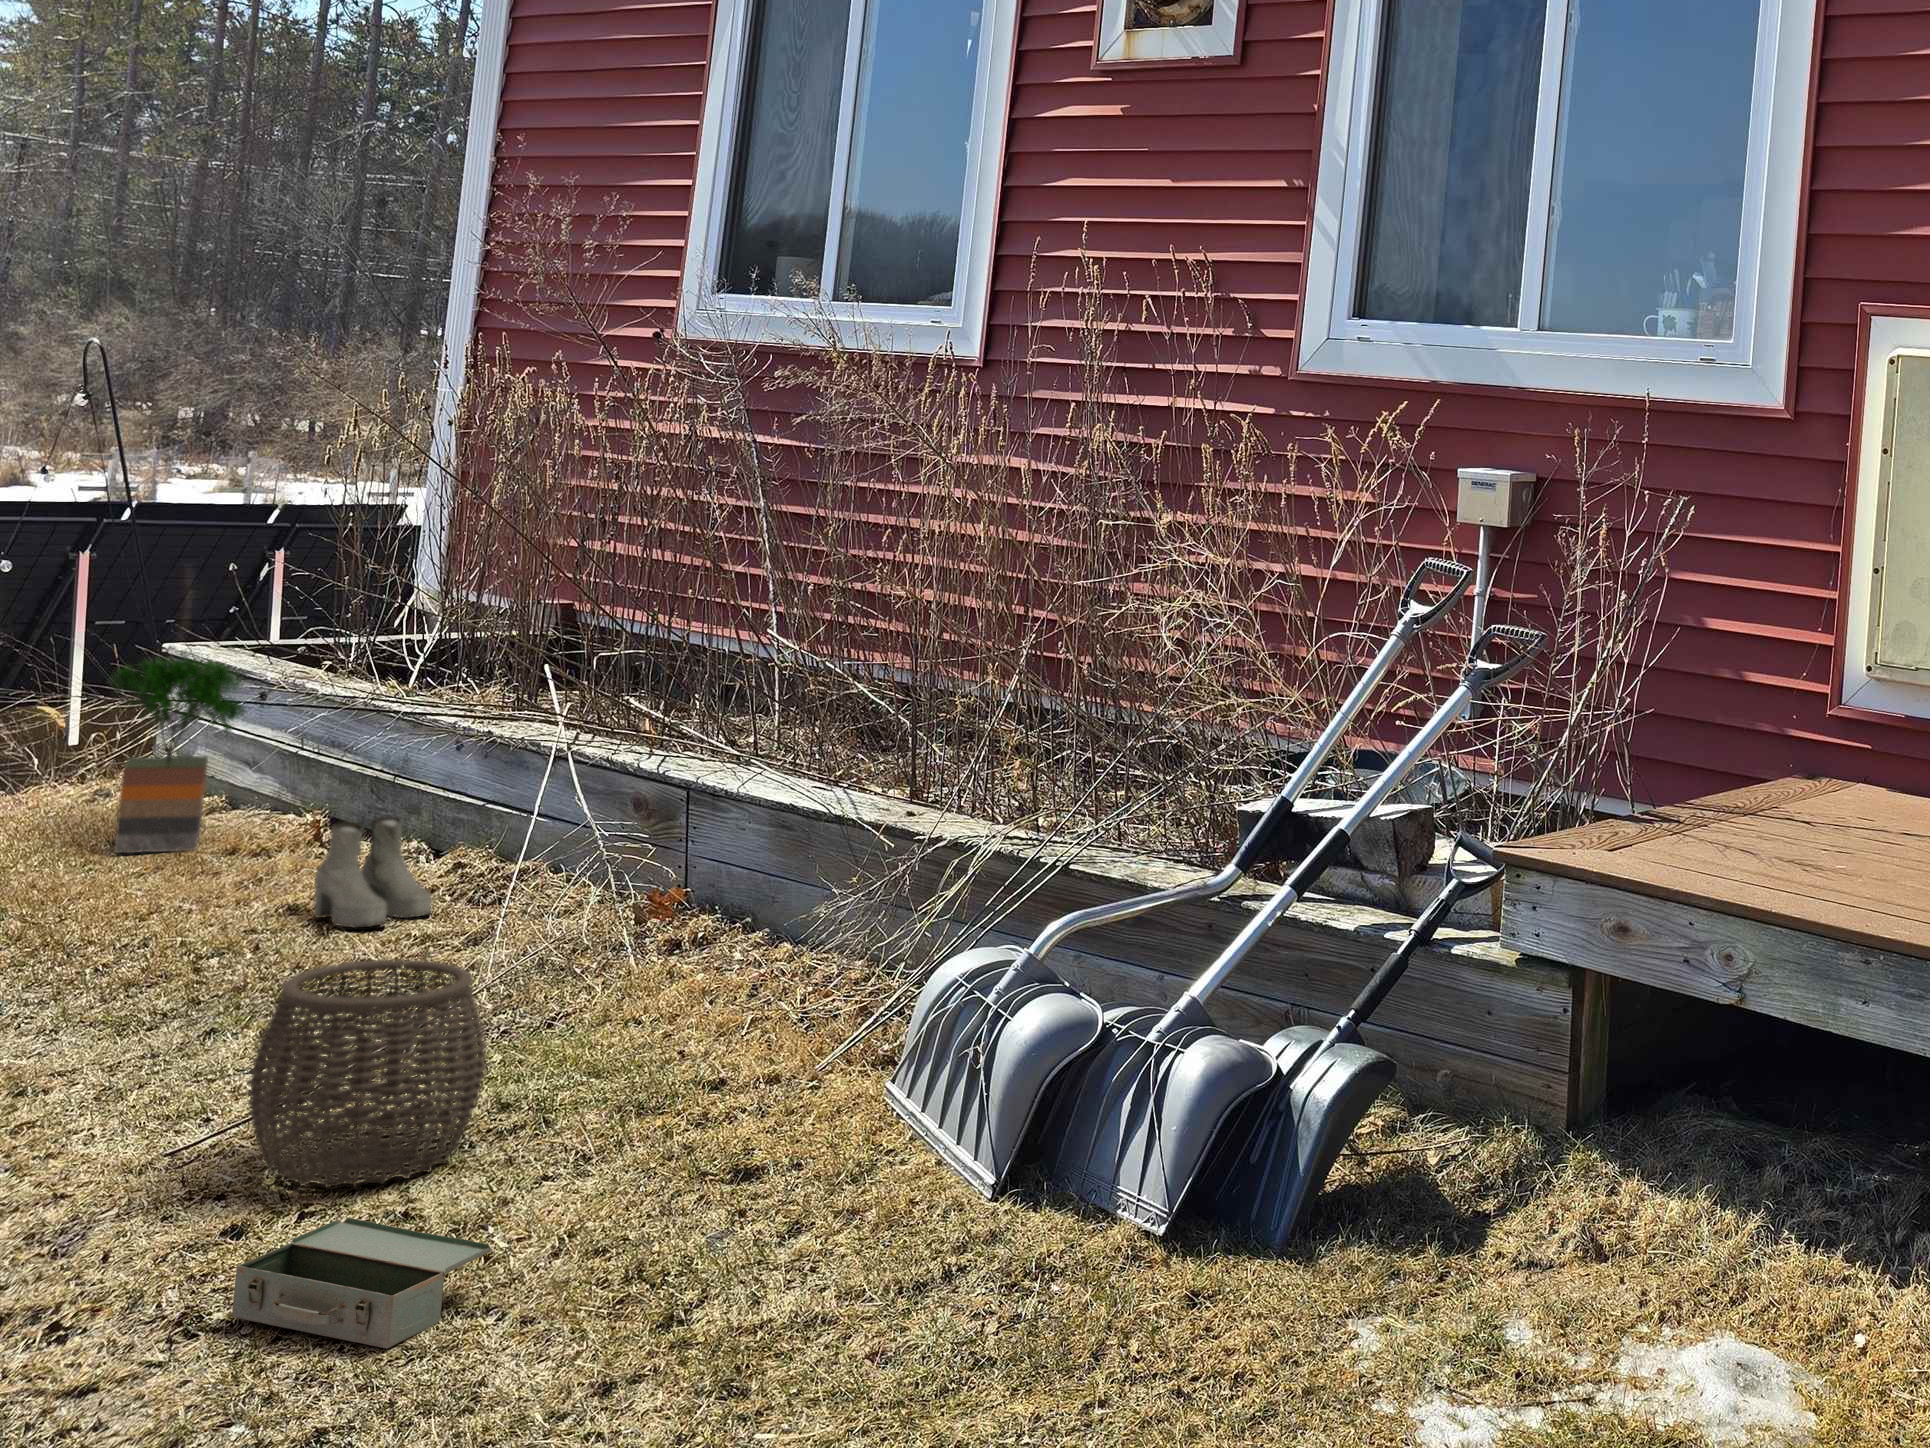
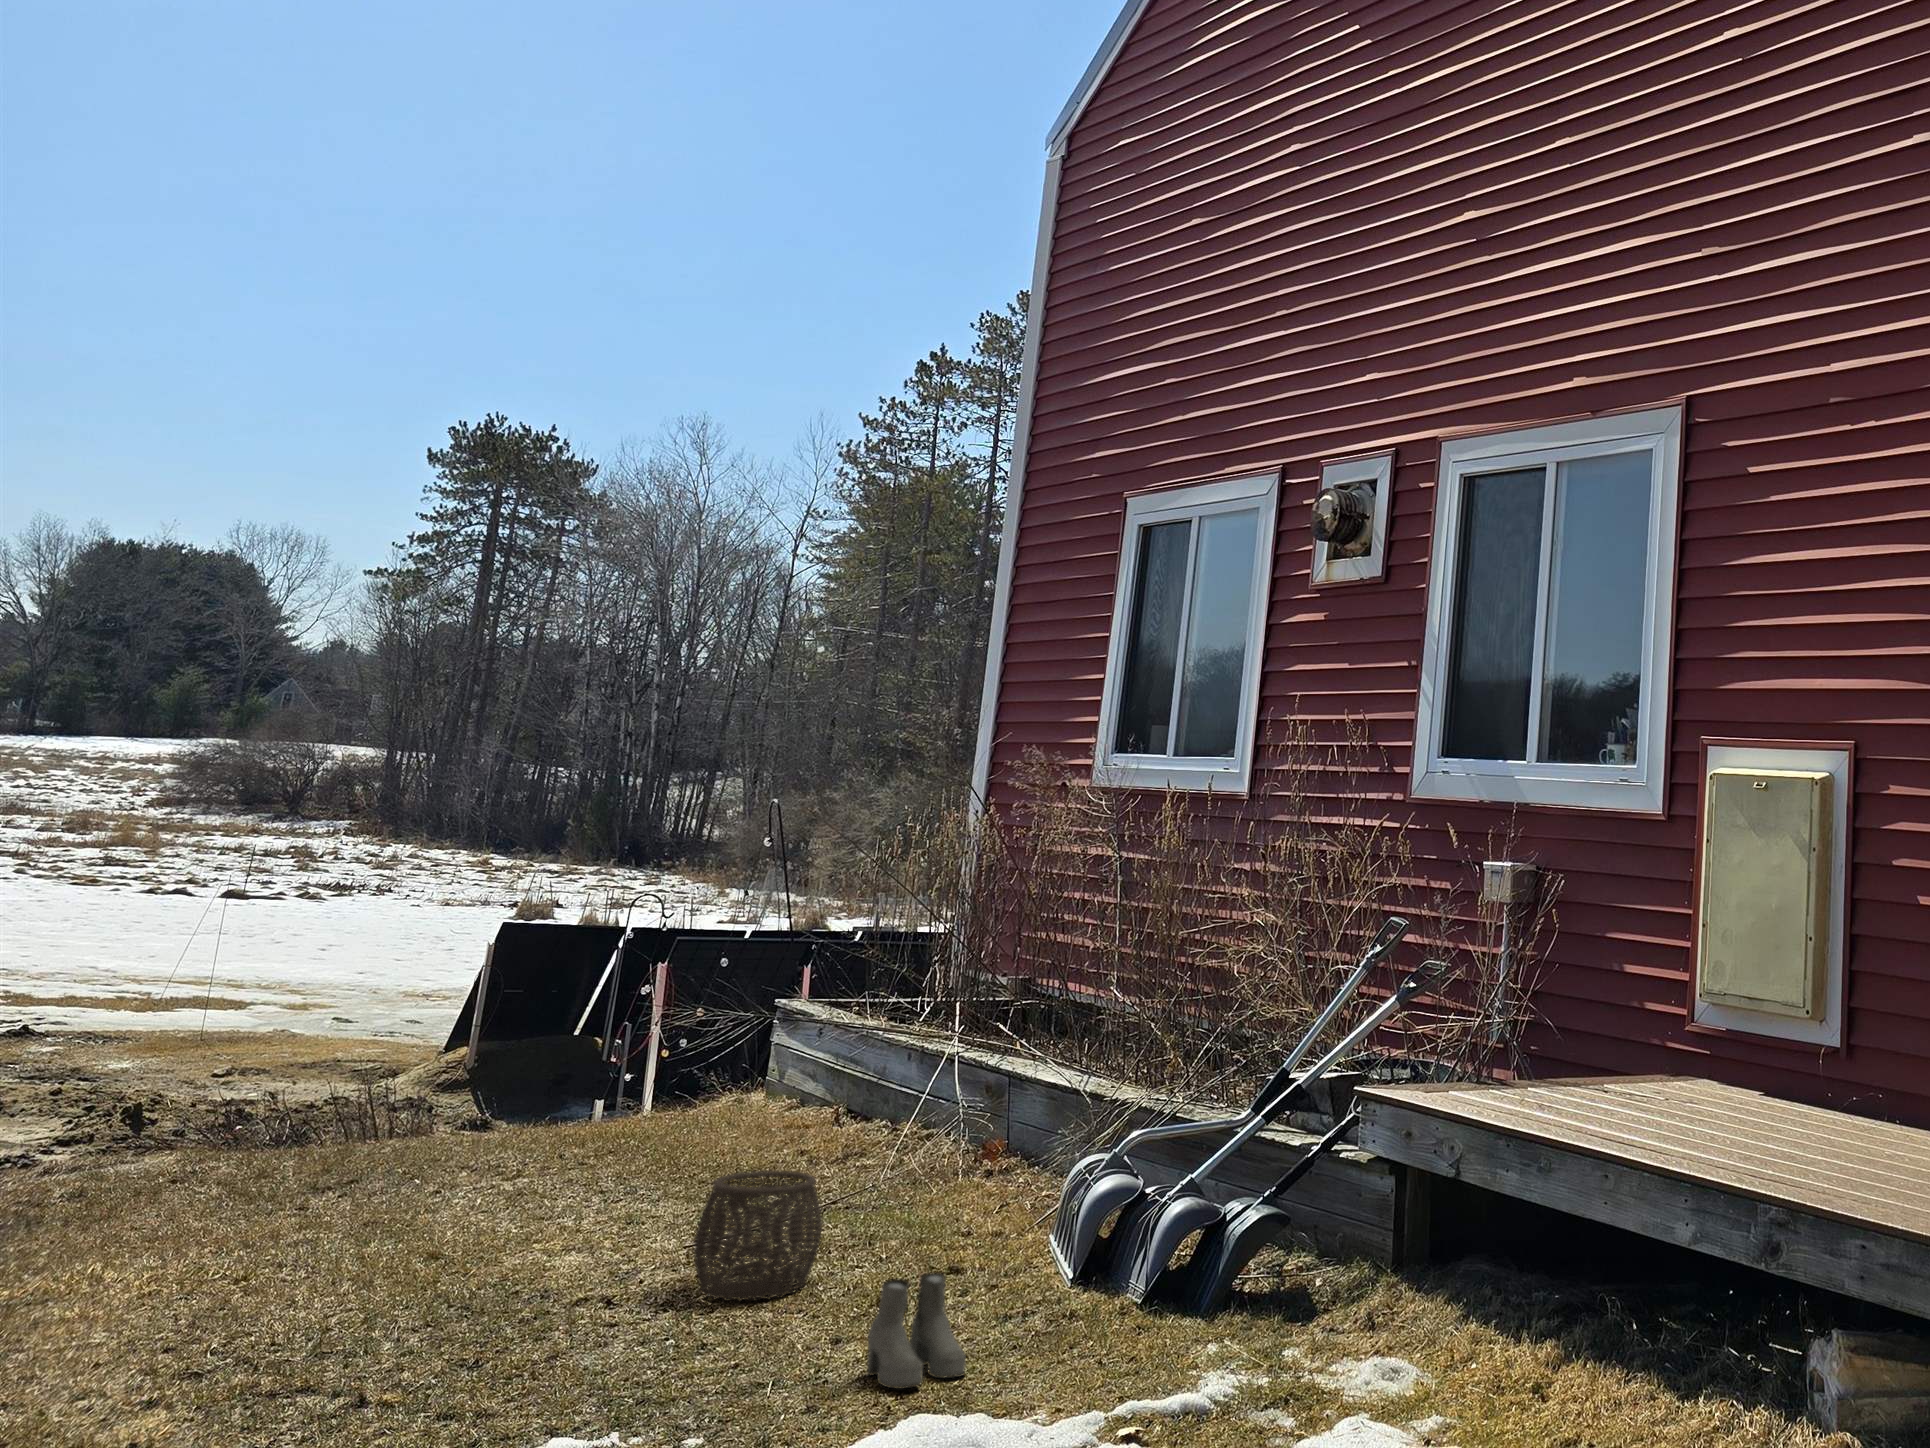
potted tree: present [110,657,246,853] -> none [724,998,808,1129]
boots: present [314,817,432,928] -> present [867,1272,966,1389]
toolbox: present [232,1218,491,1348] -> none [645,1307,776,1371]

